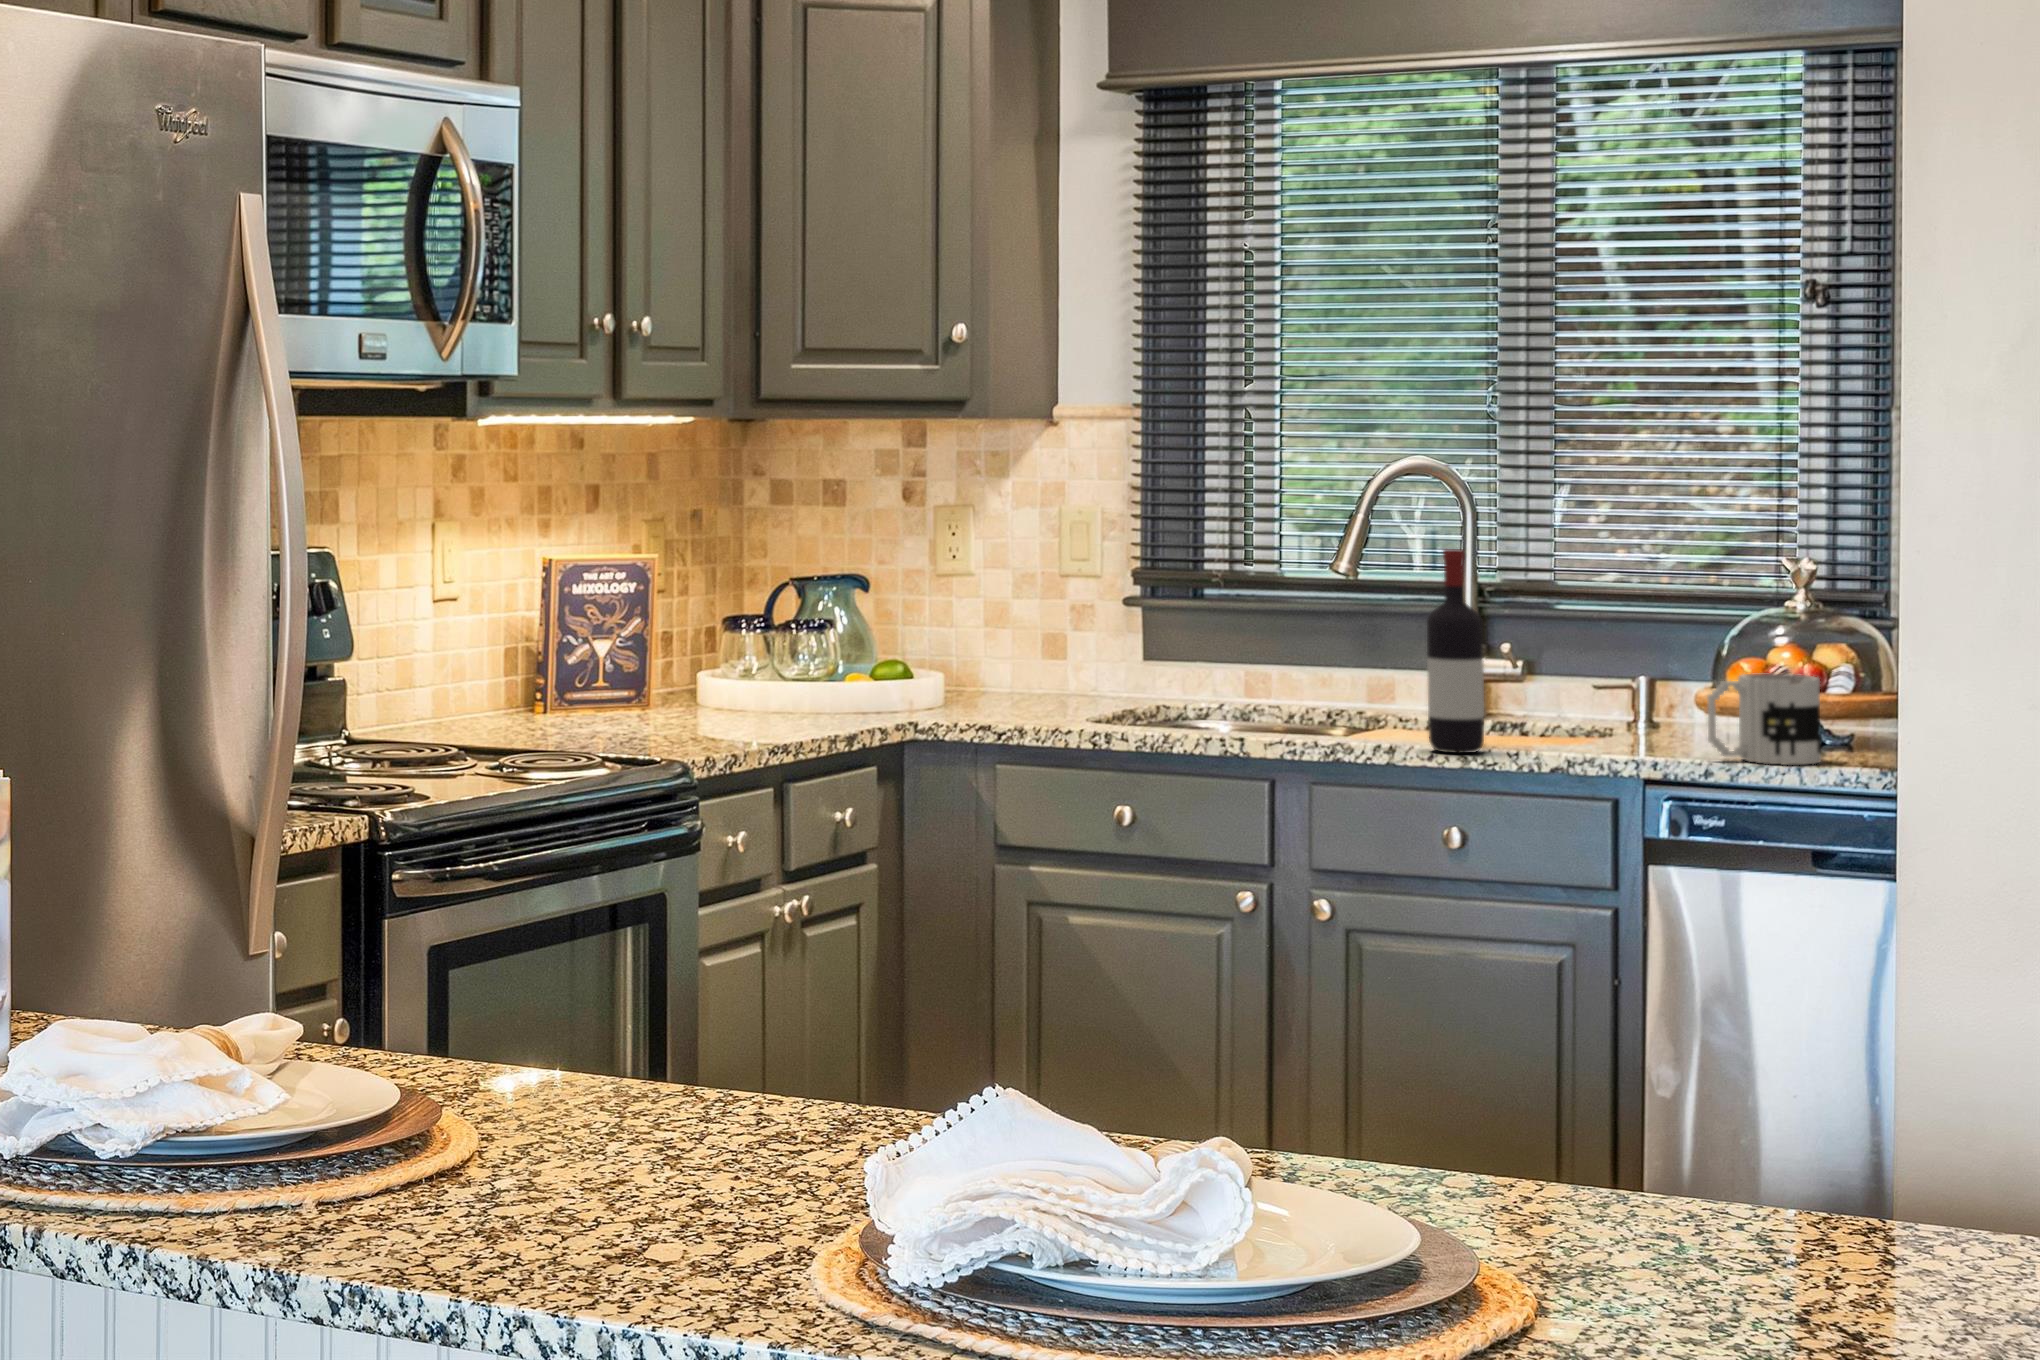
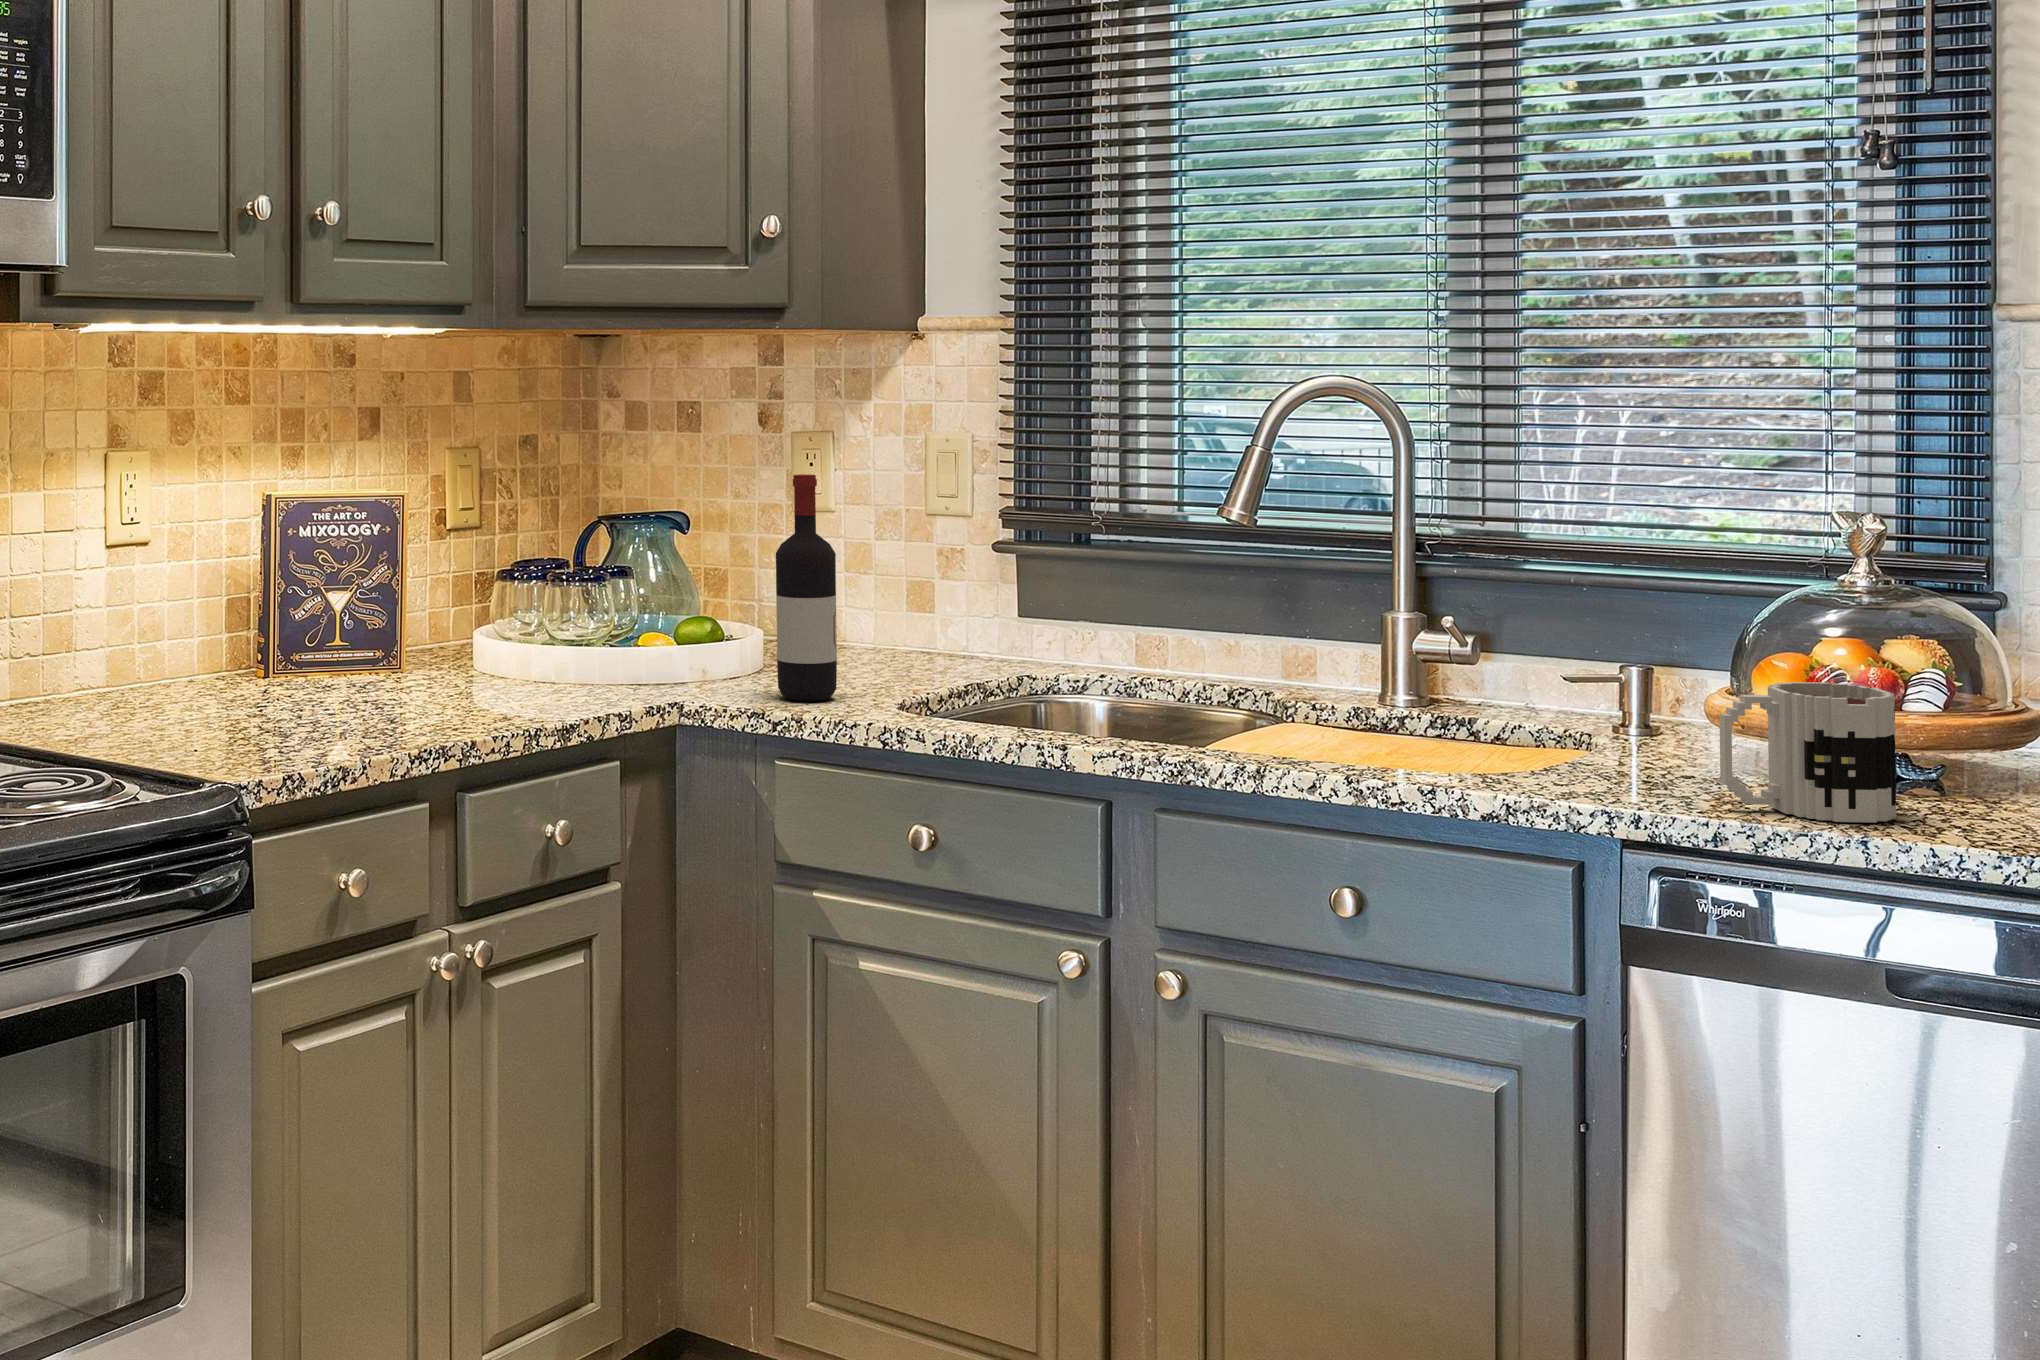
wine bottle: present [1427,549,1484,753] -> present [776,474,837,701]

